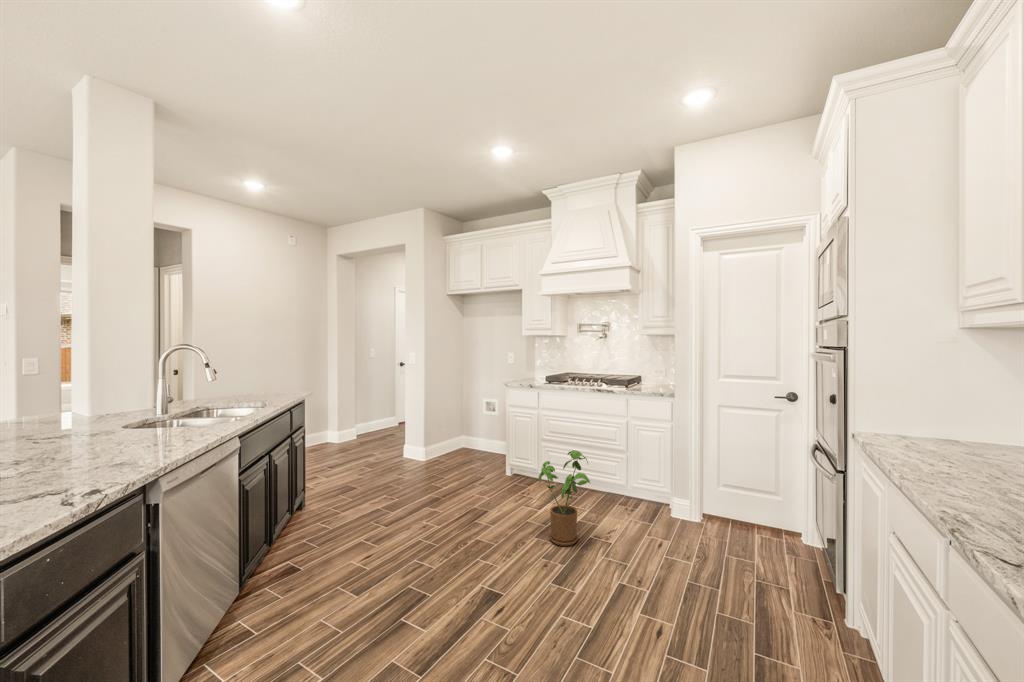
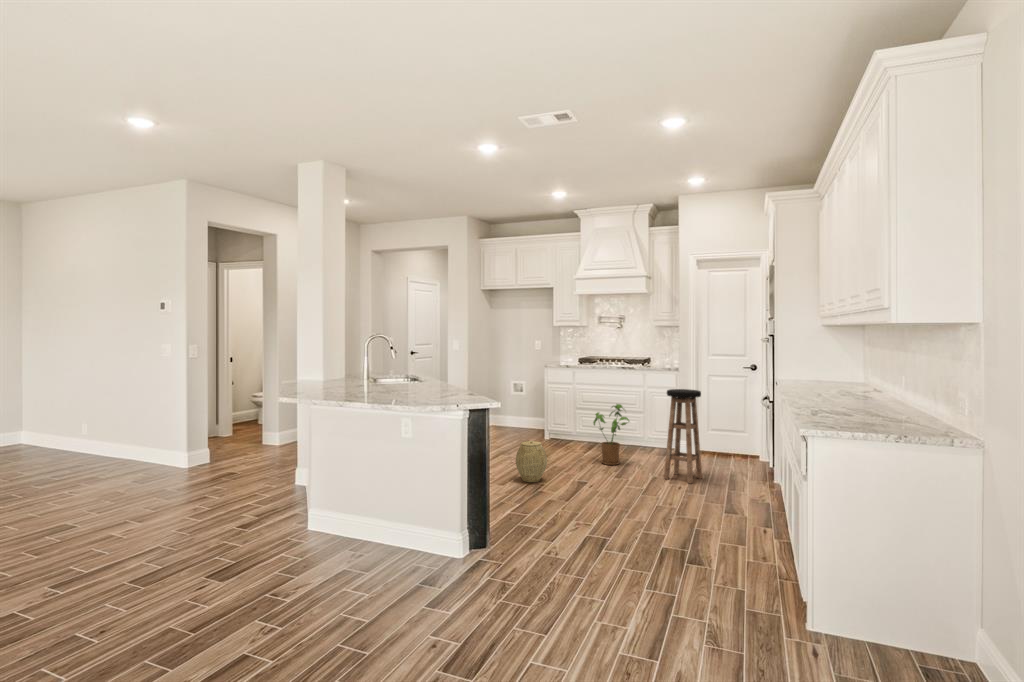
bar stool: none [636,438,705,618] -> present [664,389,702,484]
woven basket: none [386,519,439,594] -> present [516,441,547,482]

